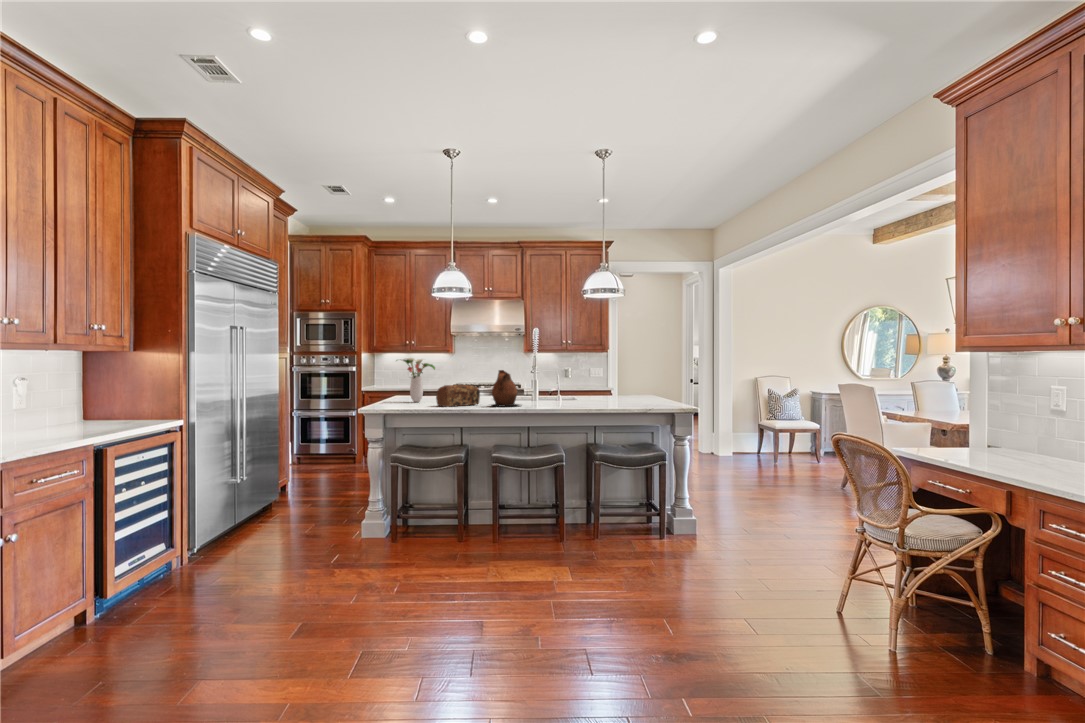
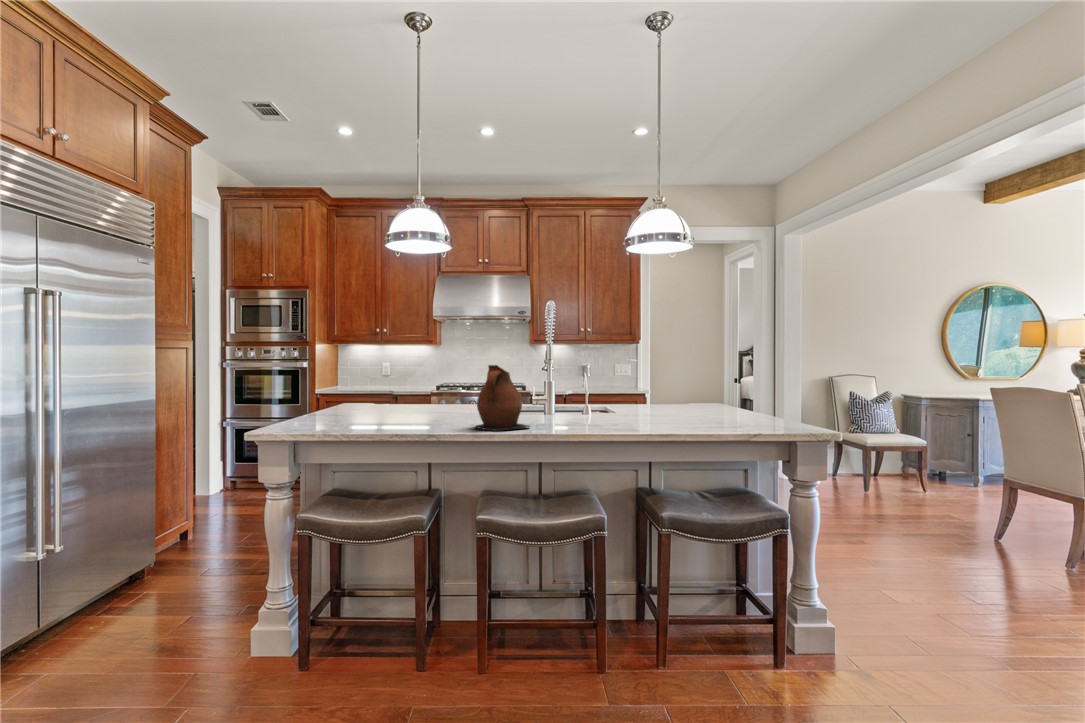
flower arrangement: present [403,358,435,402] -> none [324,345,389,417]
bread loaf: present [436,385,480,407] -> none [381,390,458,430]

